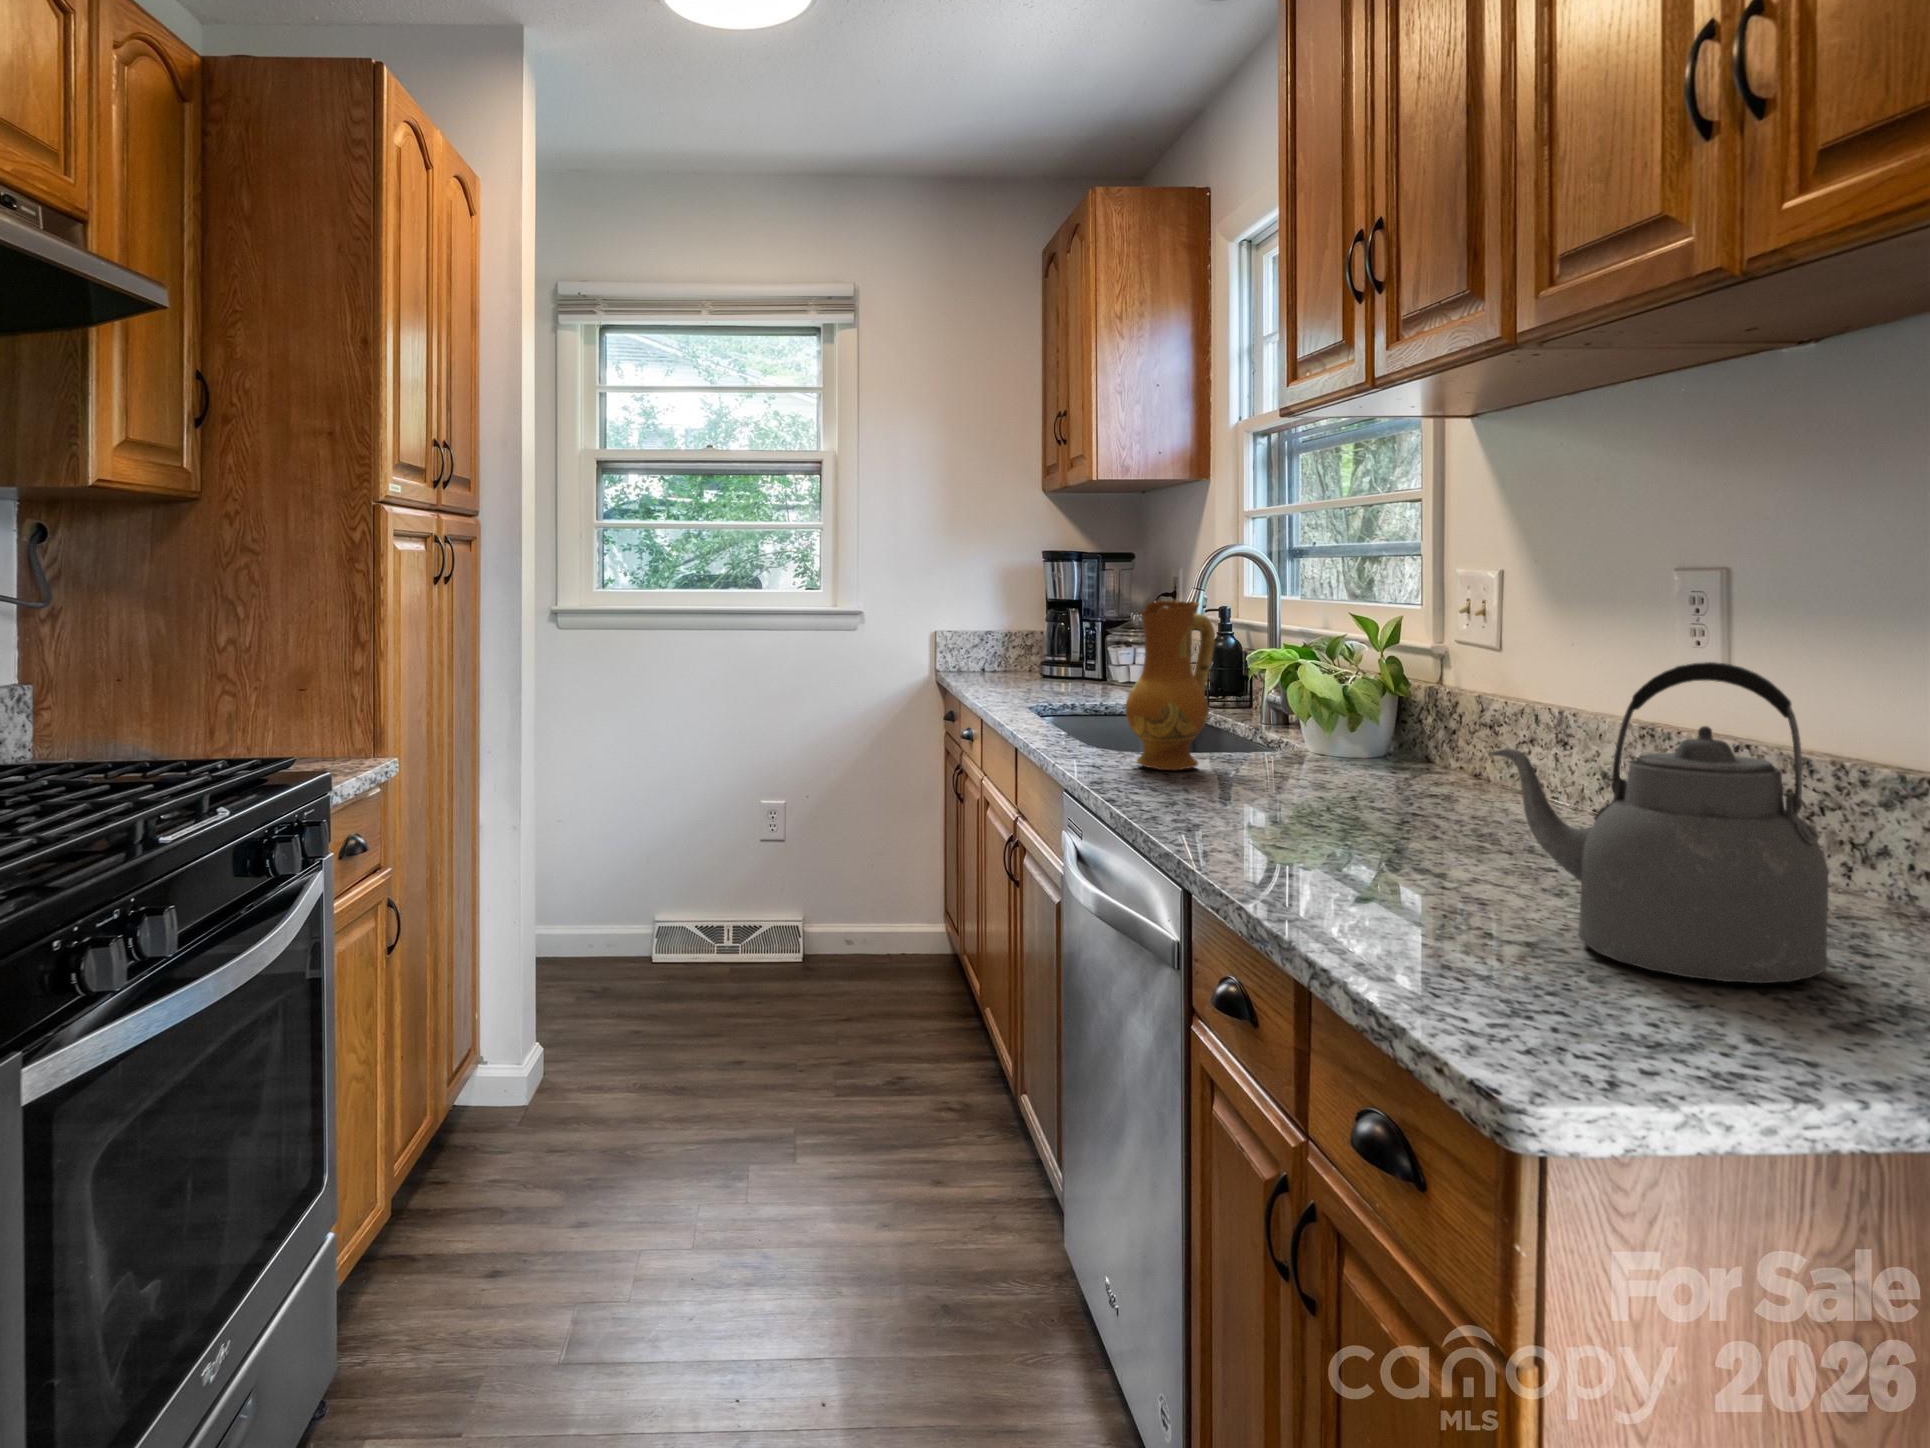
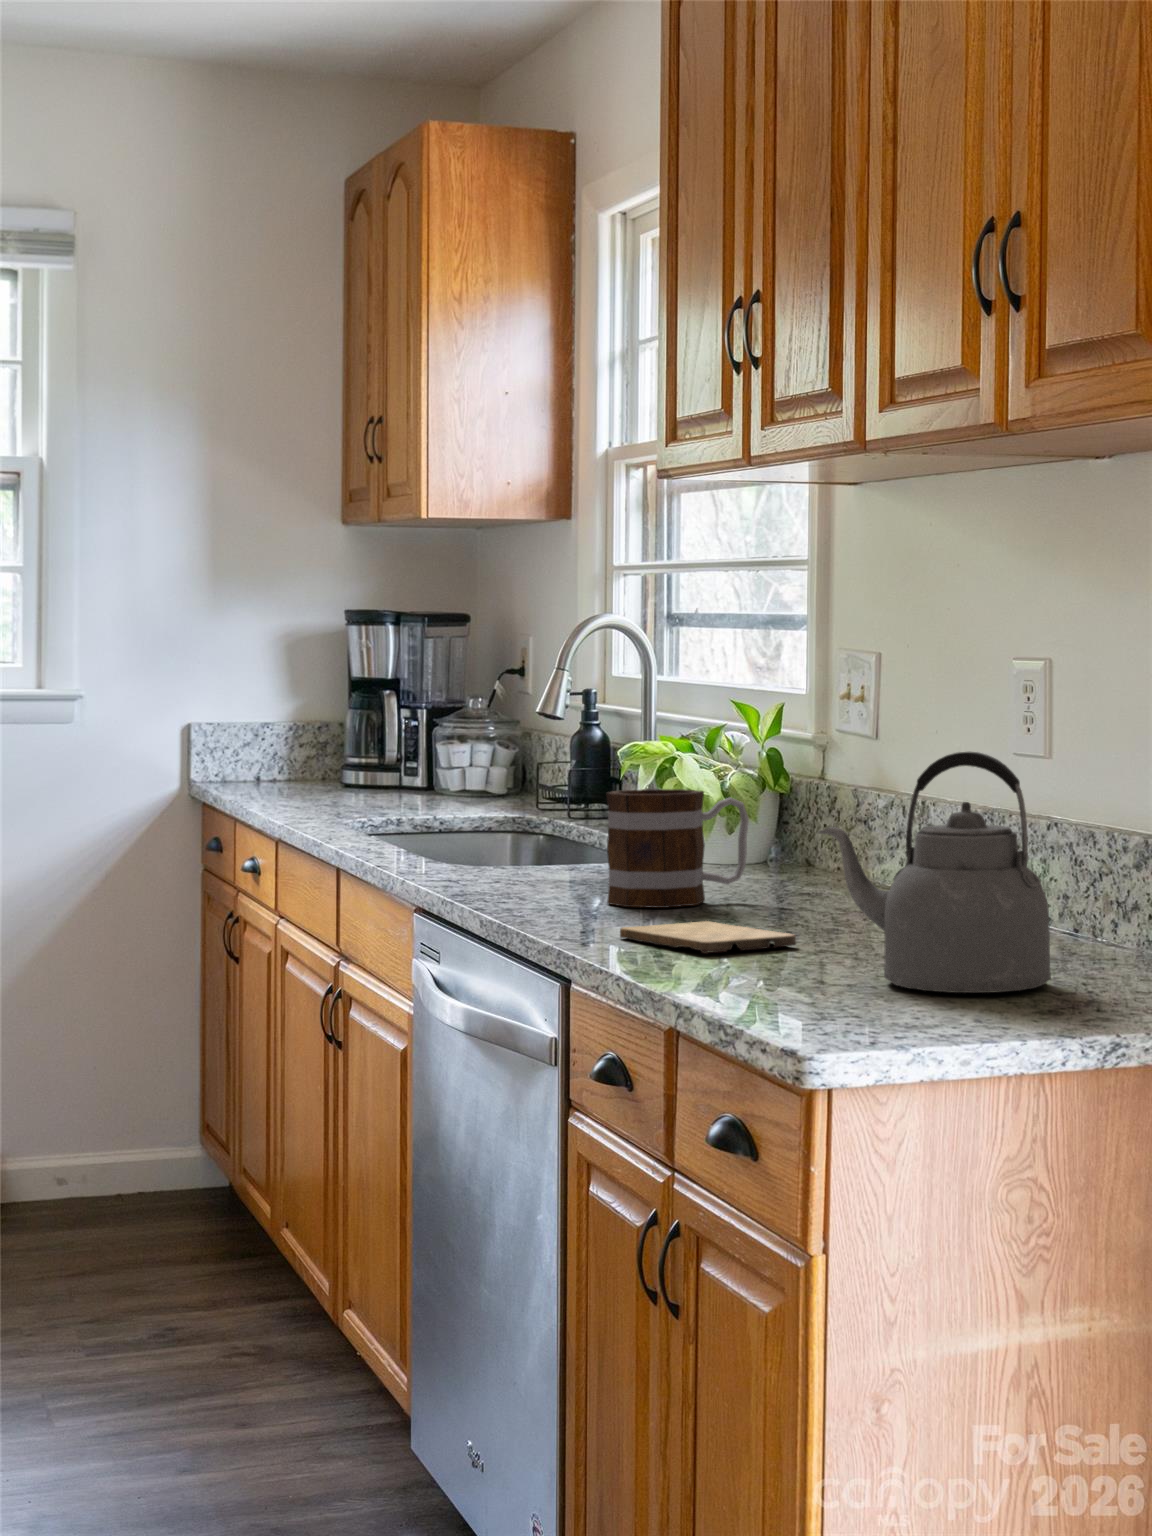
ceramic jug: present [1125,601,1215,770] -> none [483,692,579,884]
mug: none [1234,691,1378,806] -> present [606,789,749,908]
cutting board: none [1245,830,1443,876] -> present [620,921,796,953]

